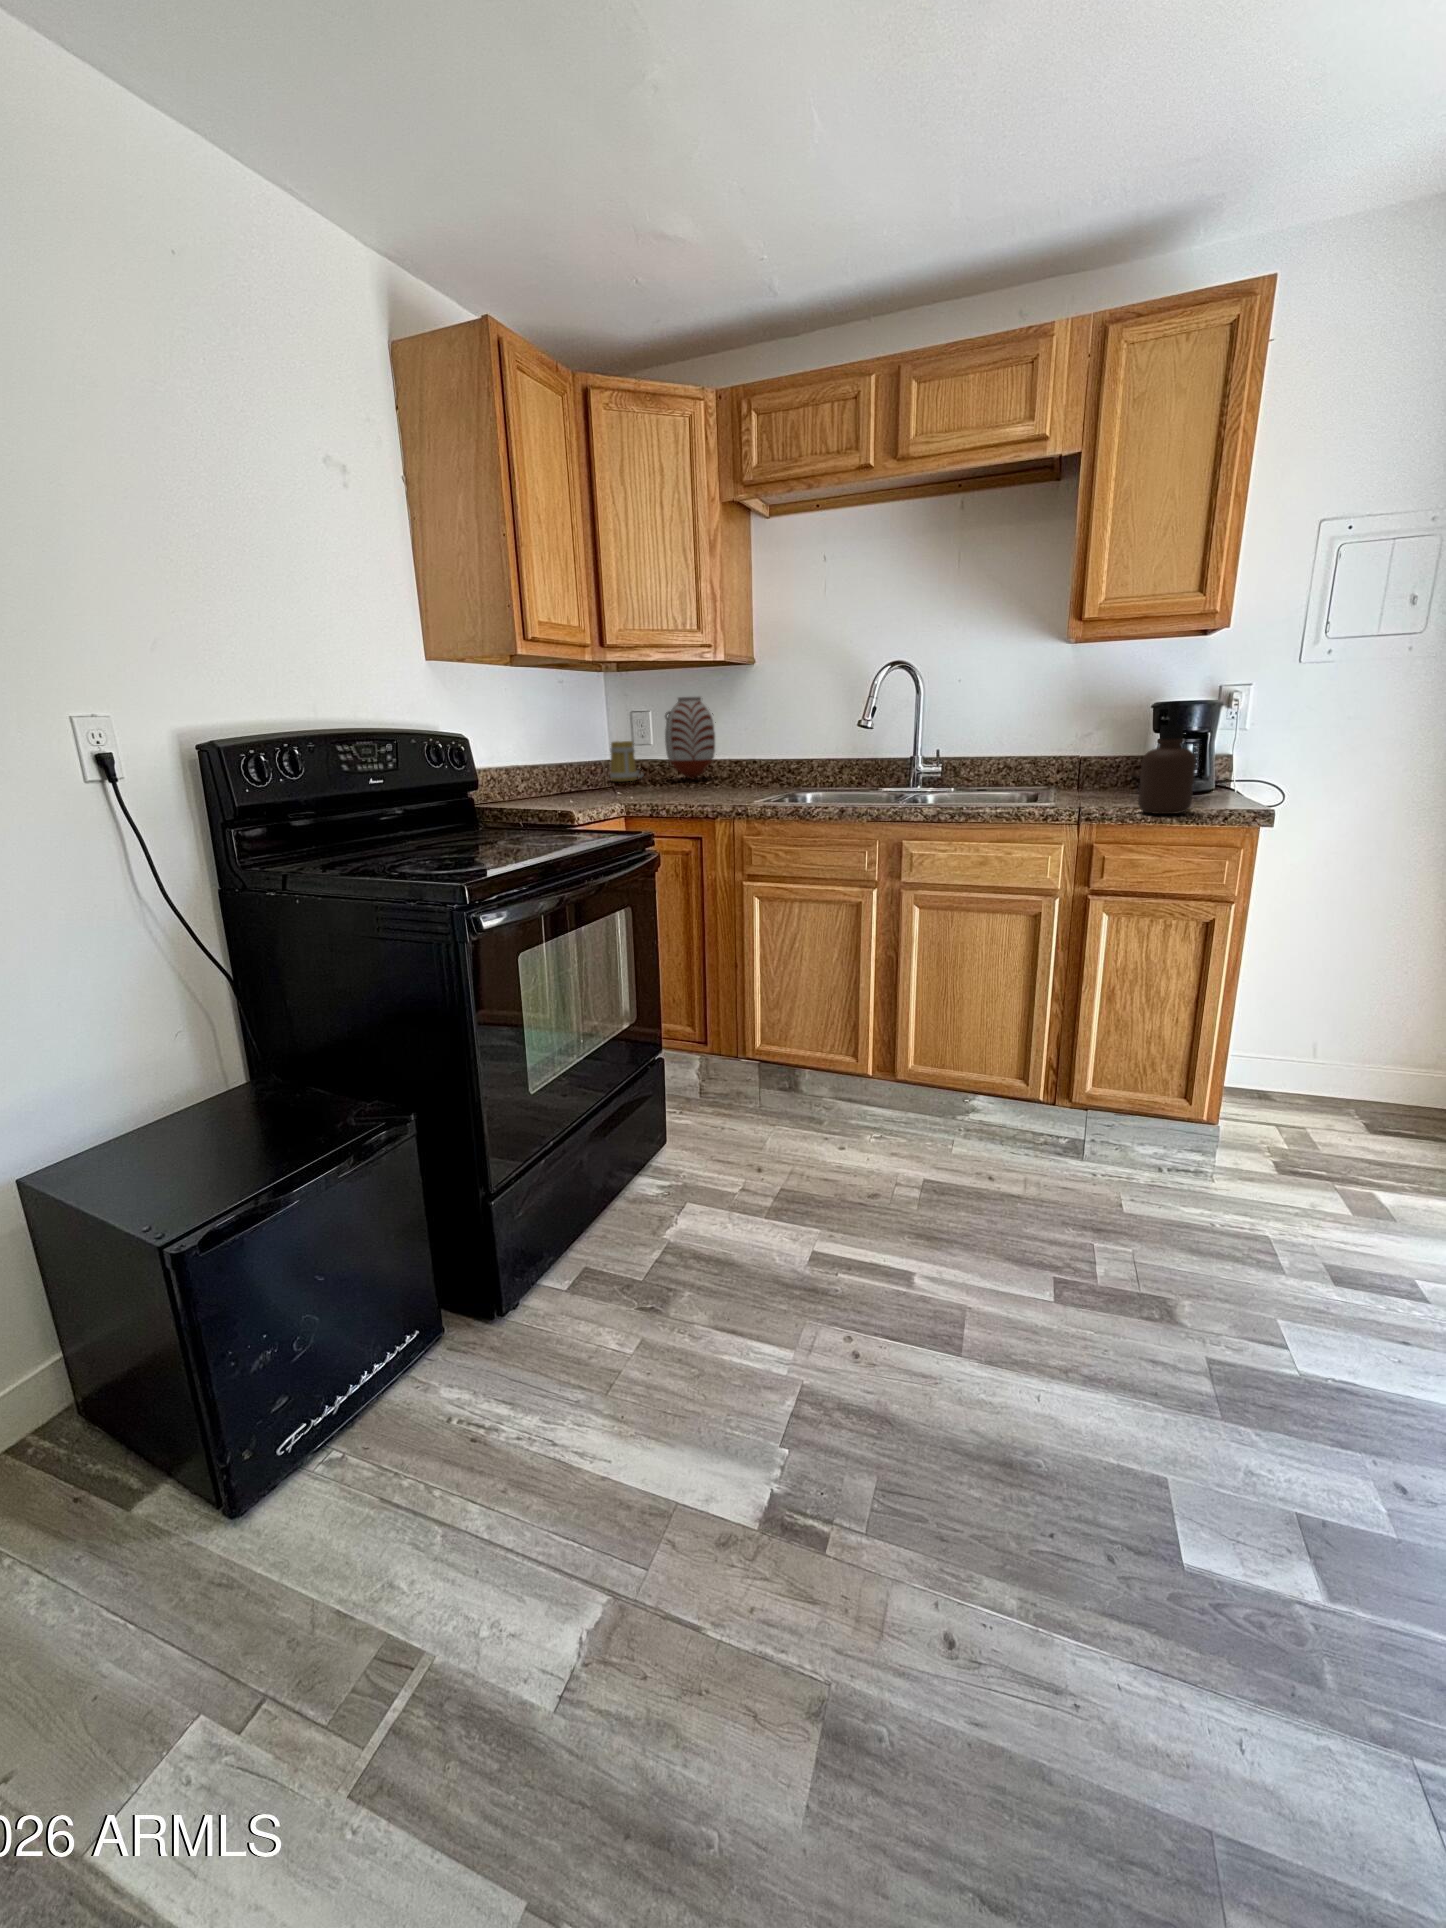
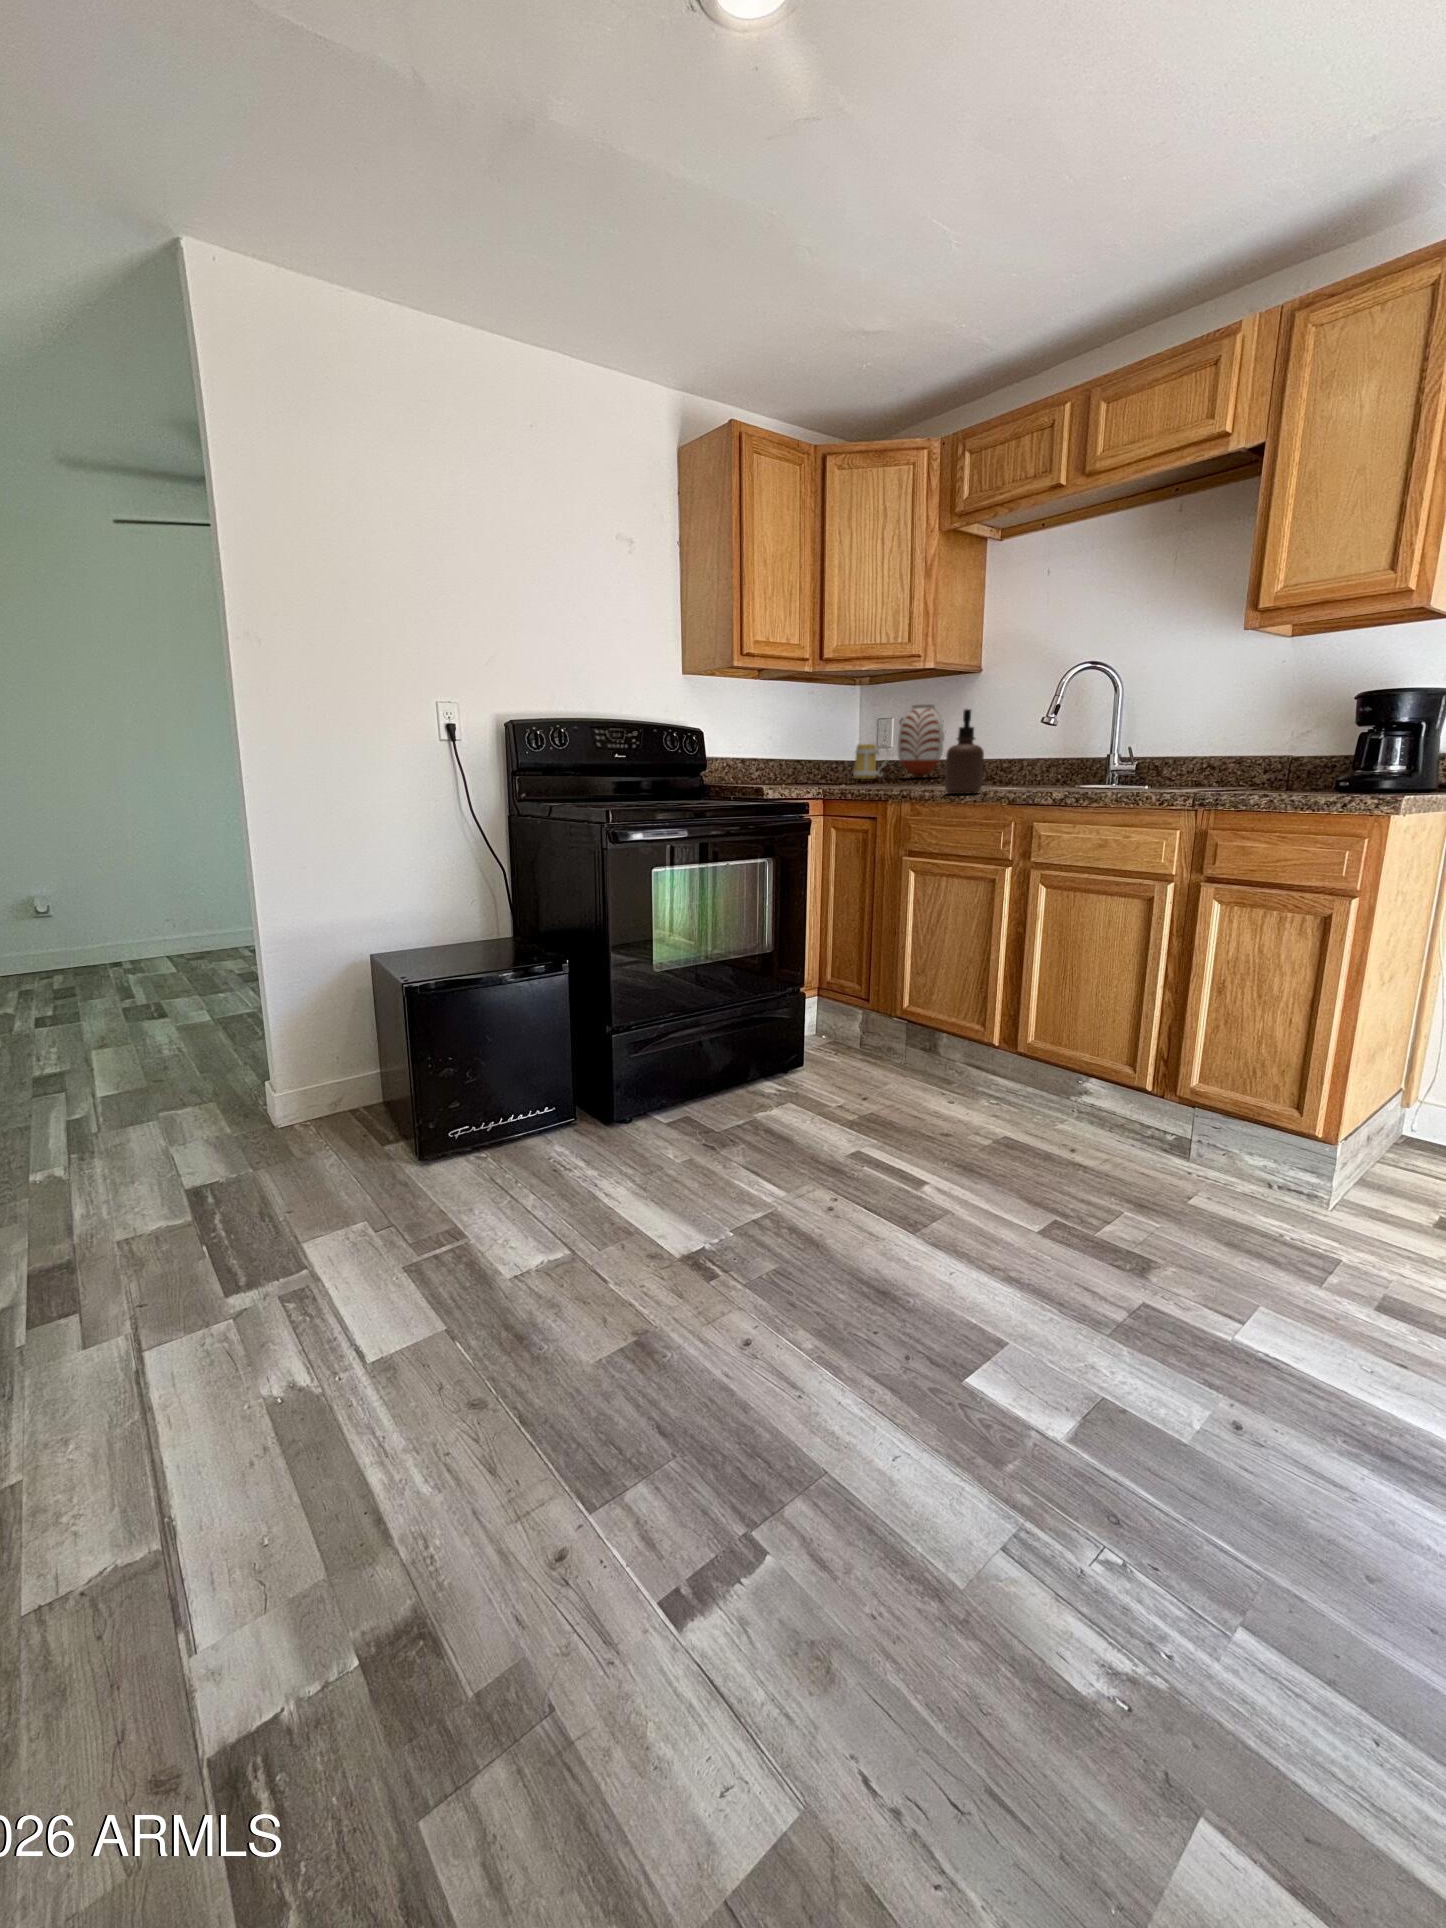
soap dispenser: present [1138,701,1196,814] -> present [945,709,984,794]

